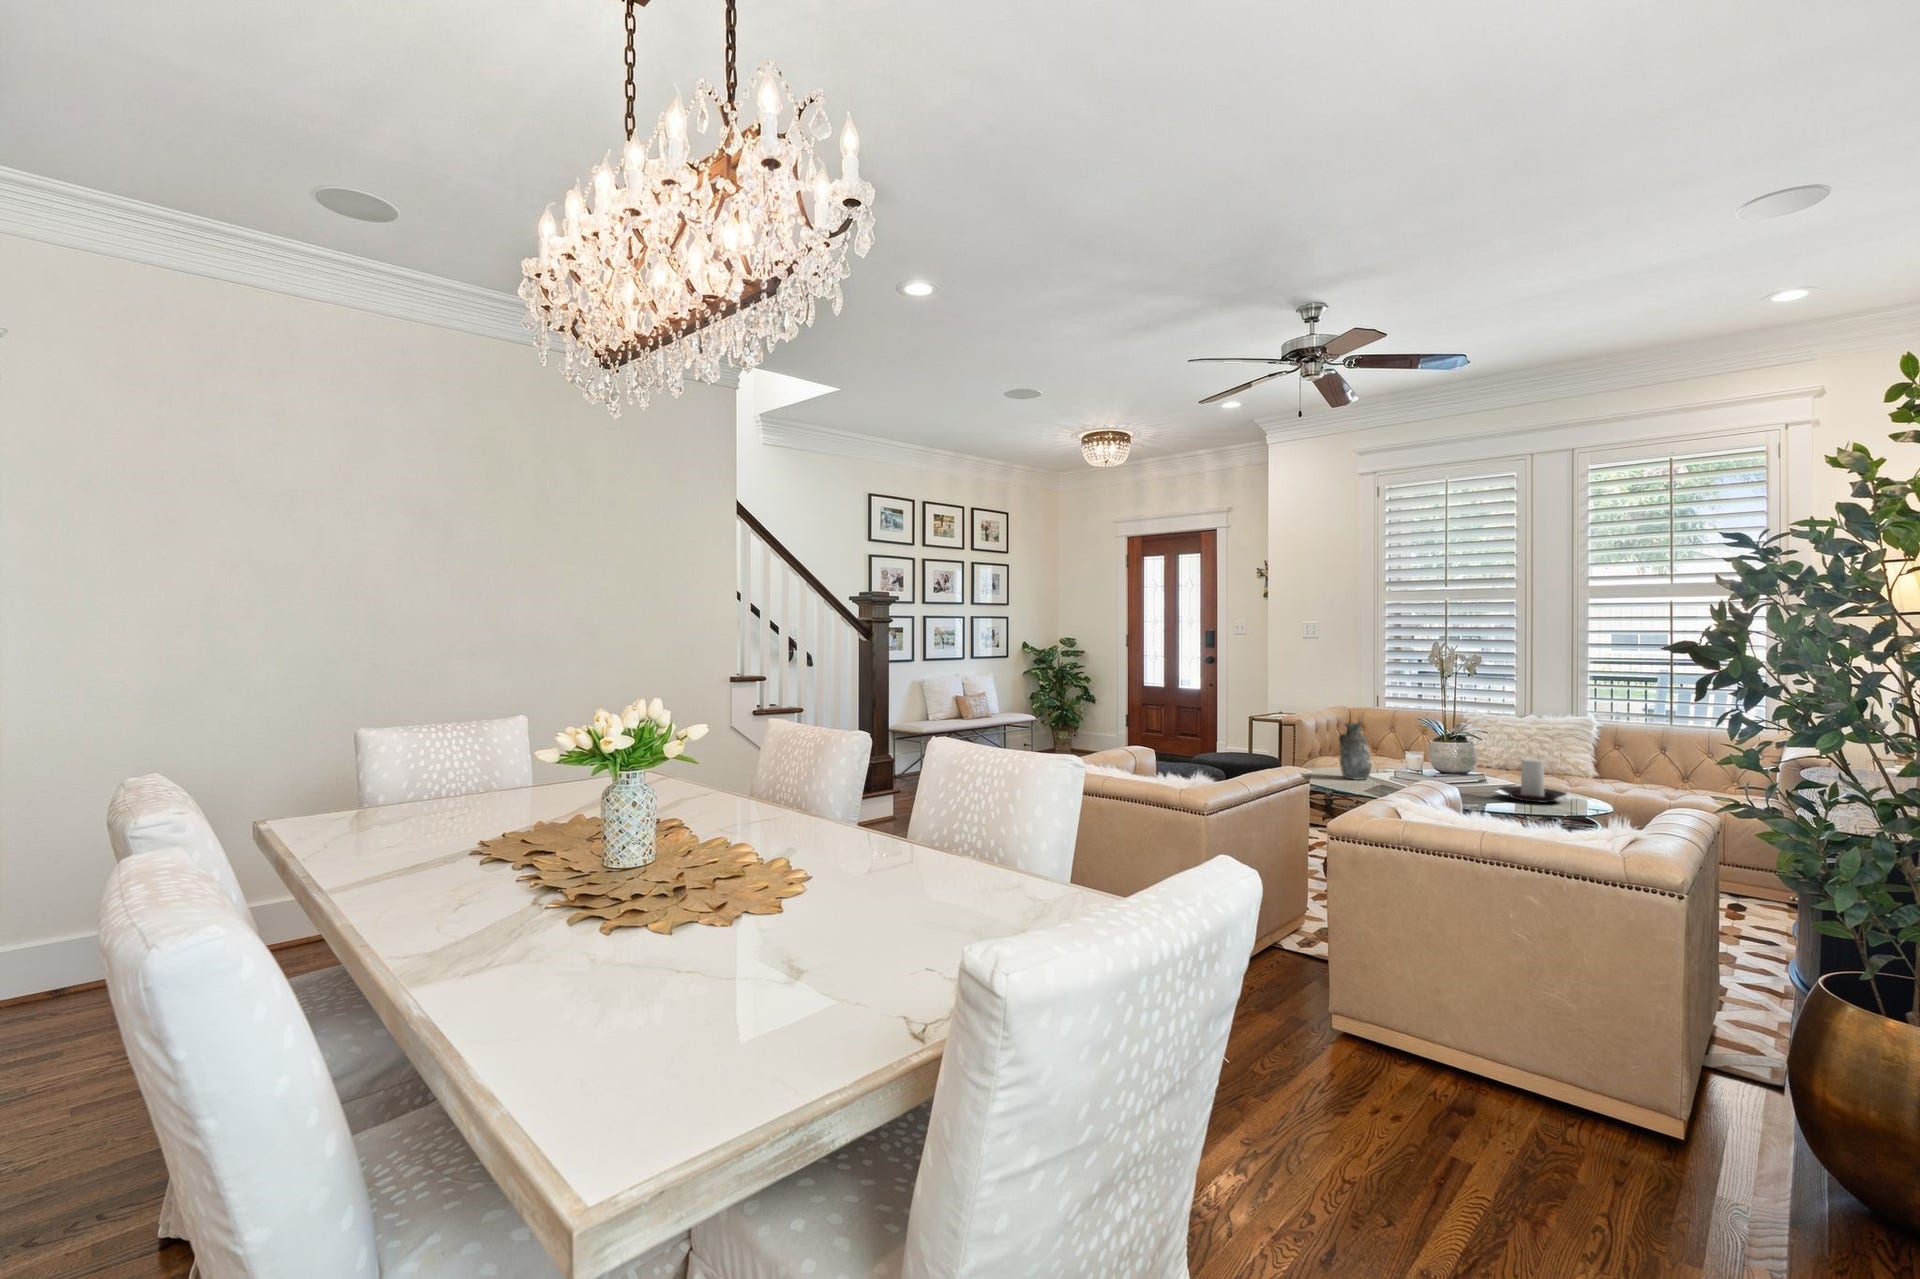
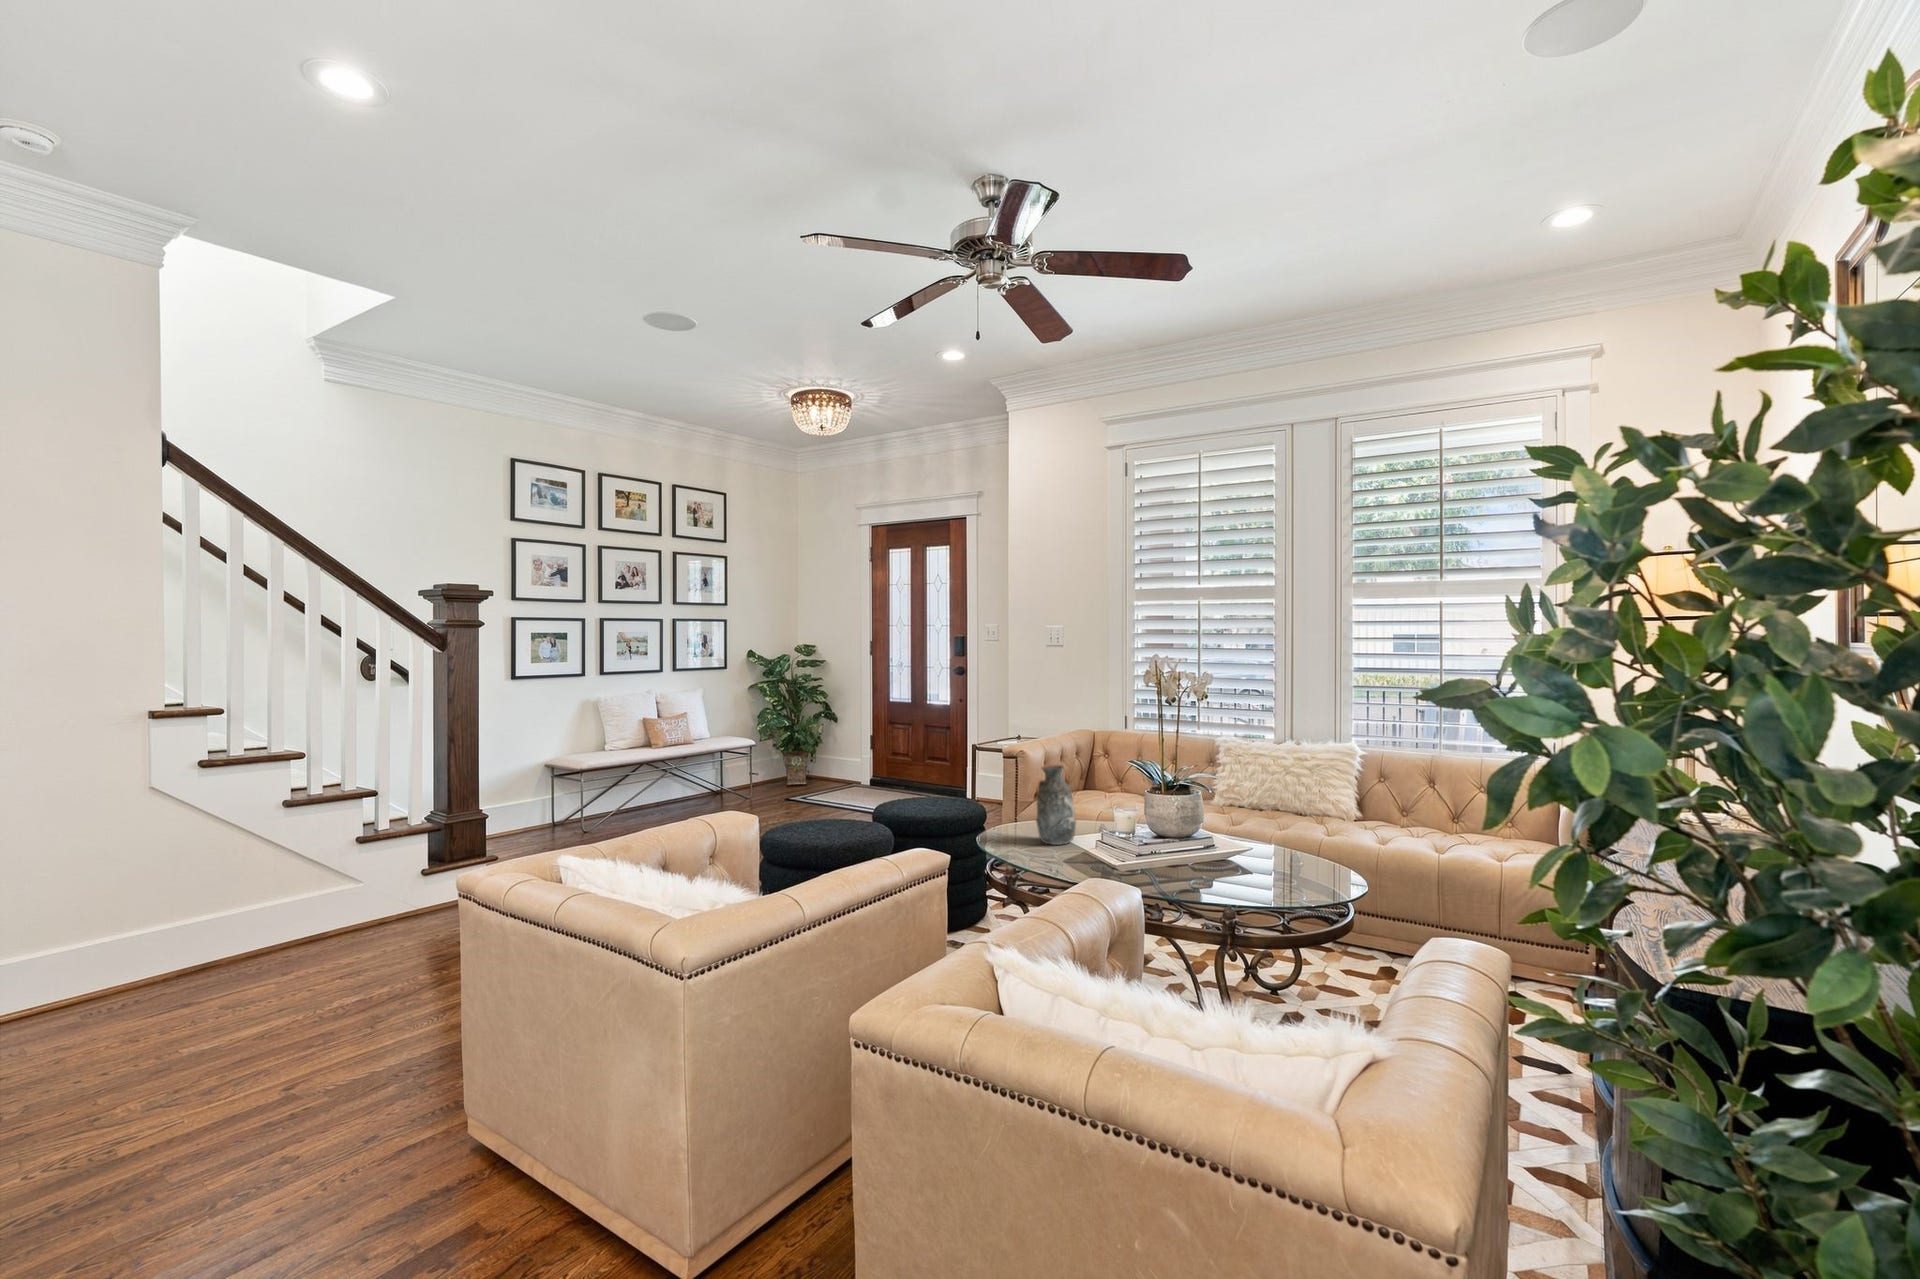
candle holder: present [1500,758,1566,802] -> none [1225,816,1309,882]

